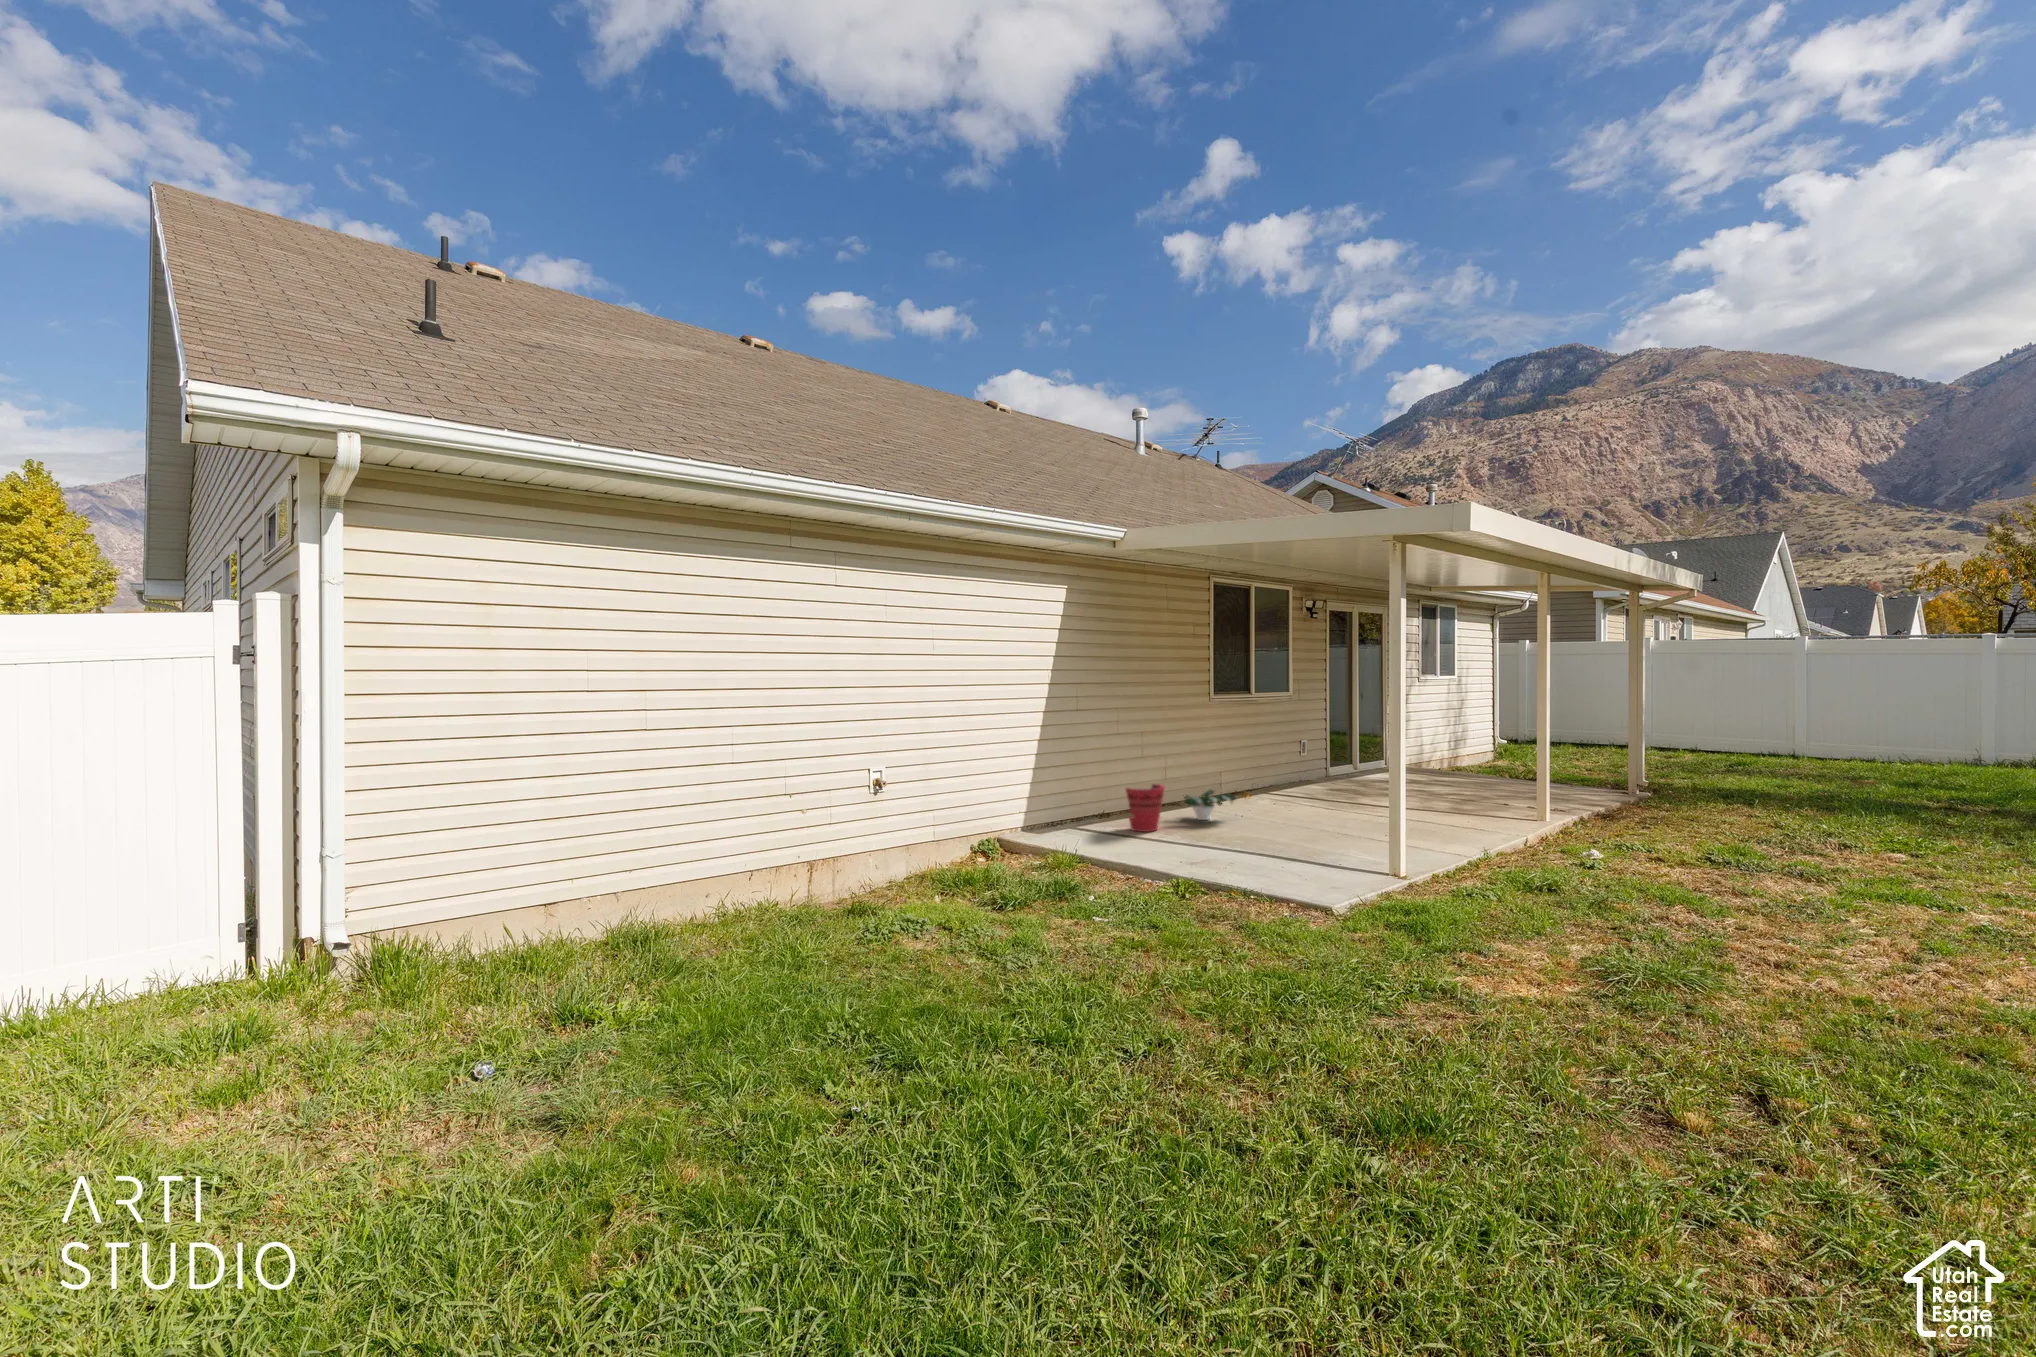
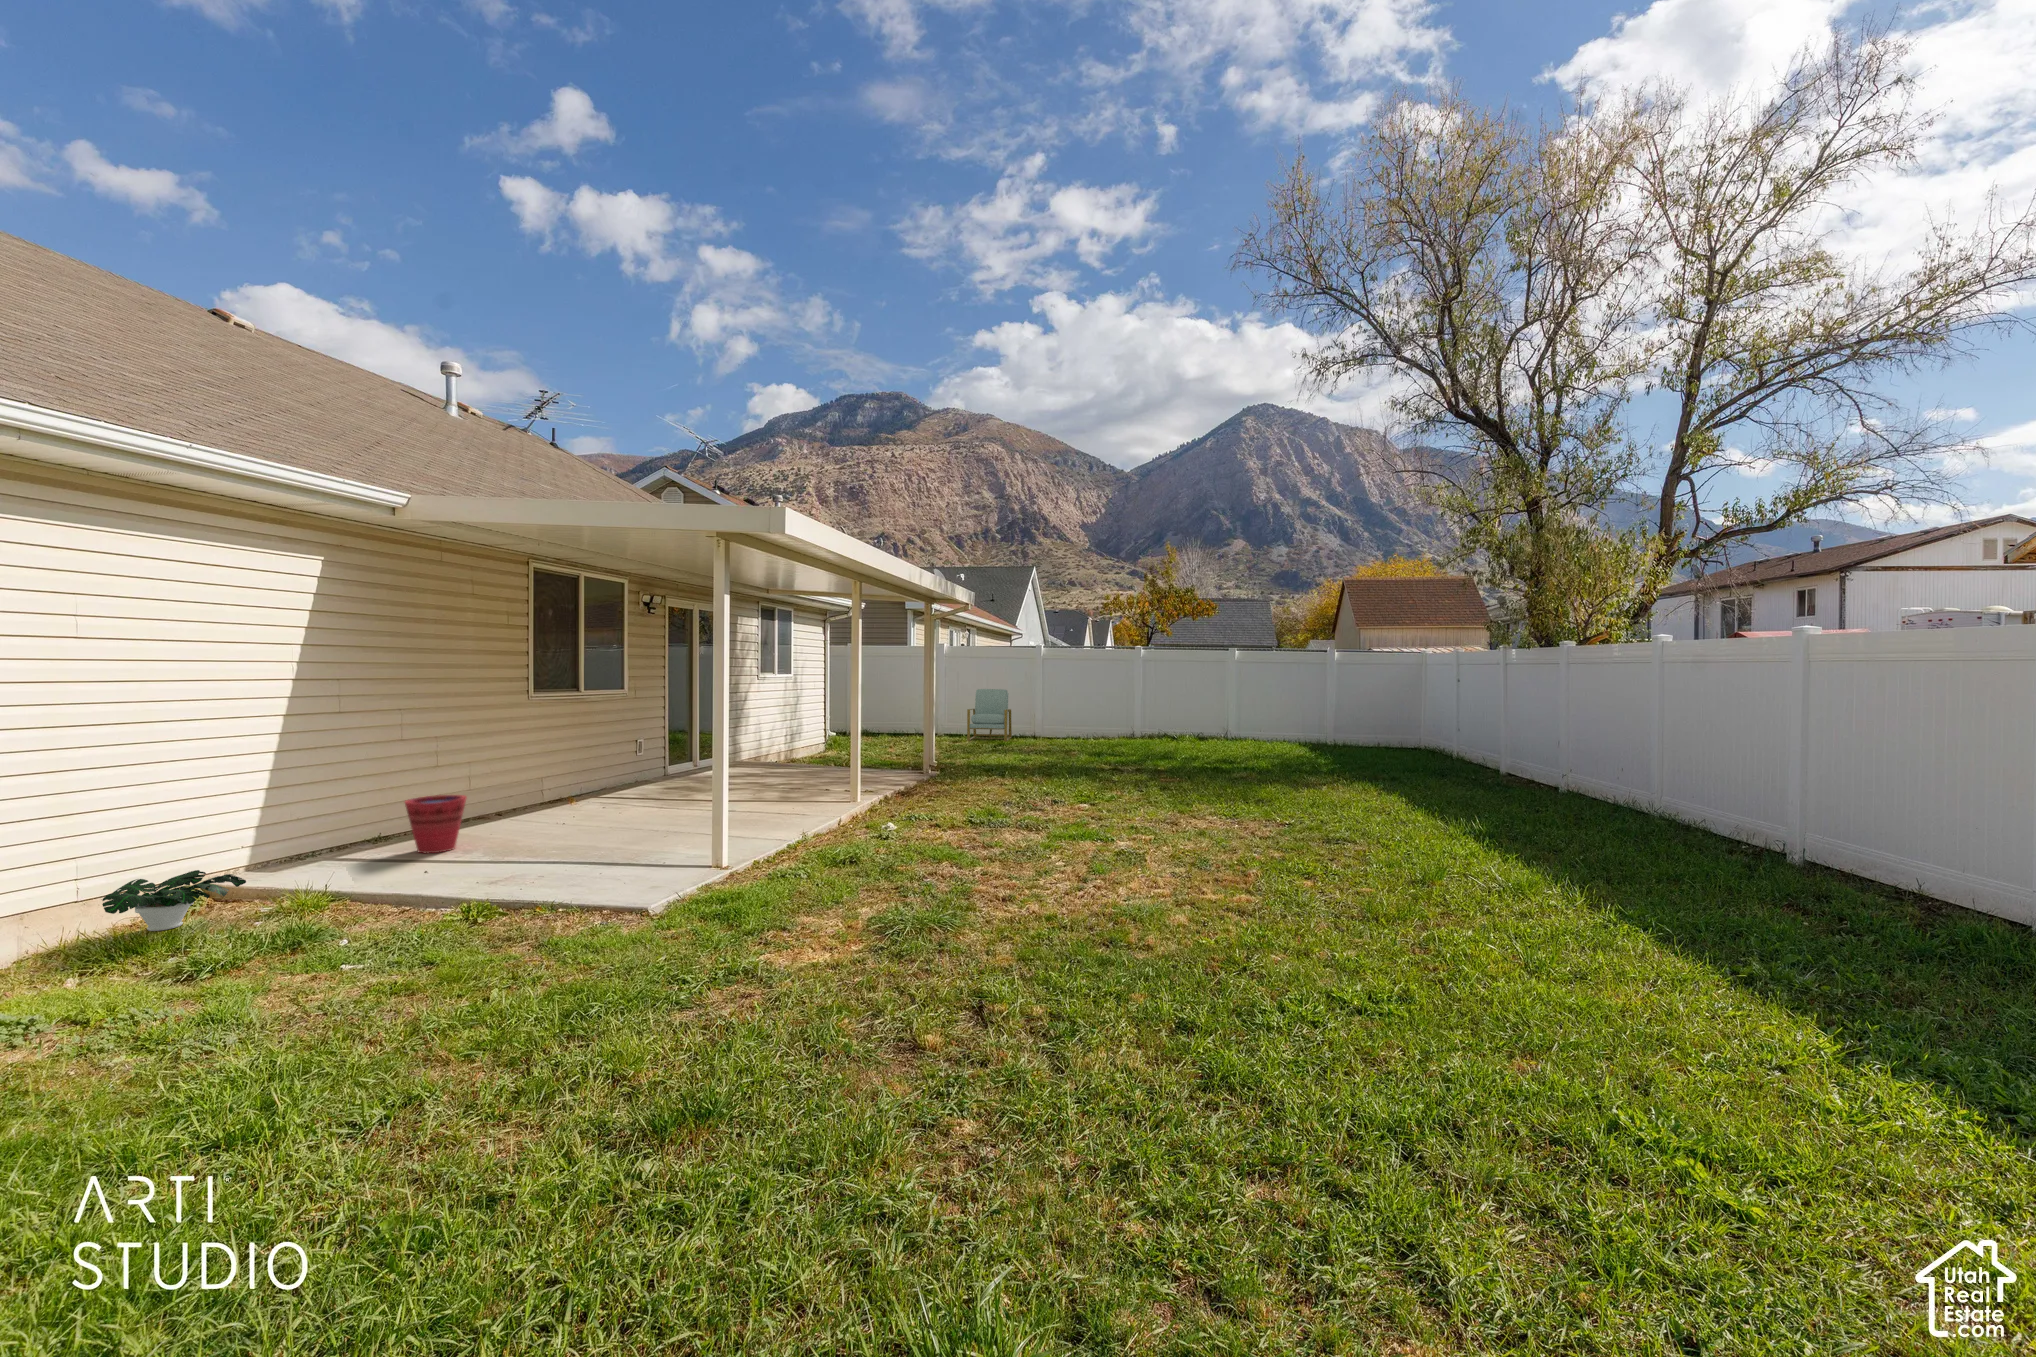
chair: none [1706,690,1785,762] -> present [967,689,1012,741]
potted plant: present [1183,790,1236,820] -> present [102,870,246,931]

